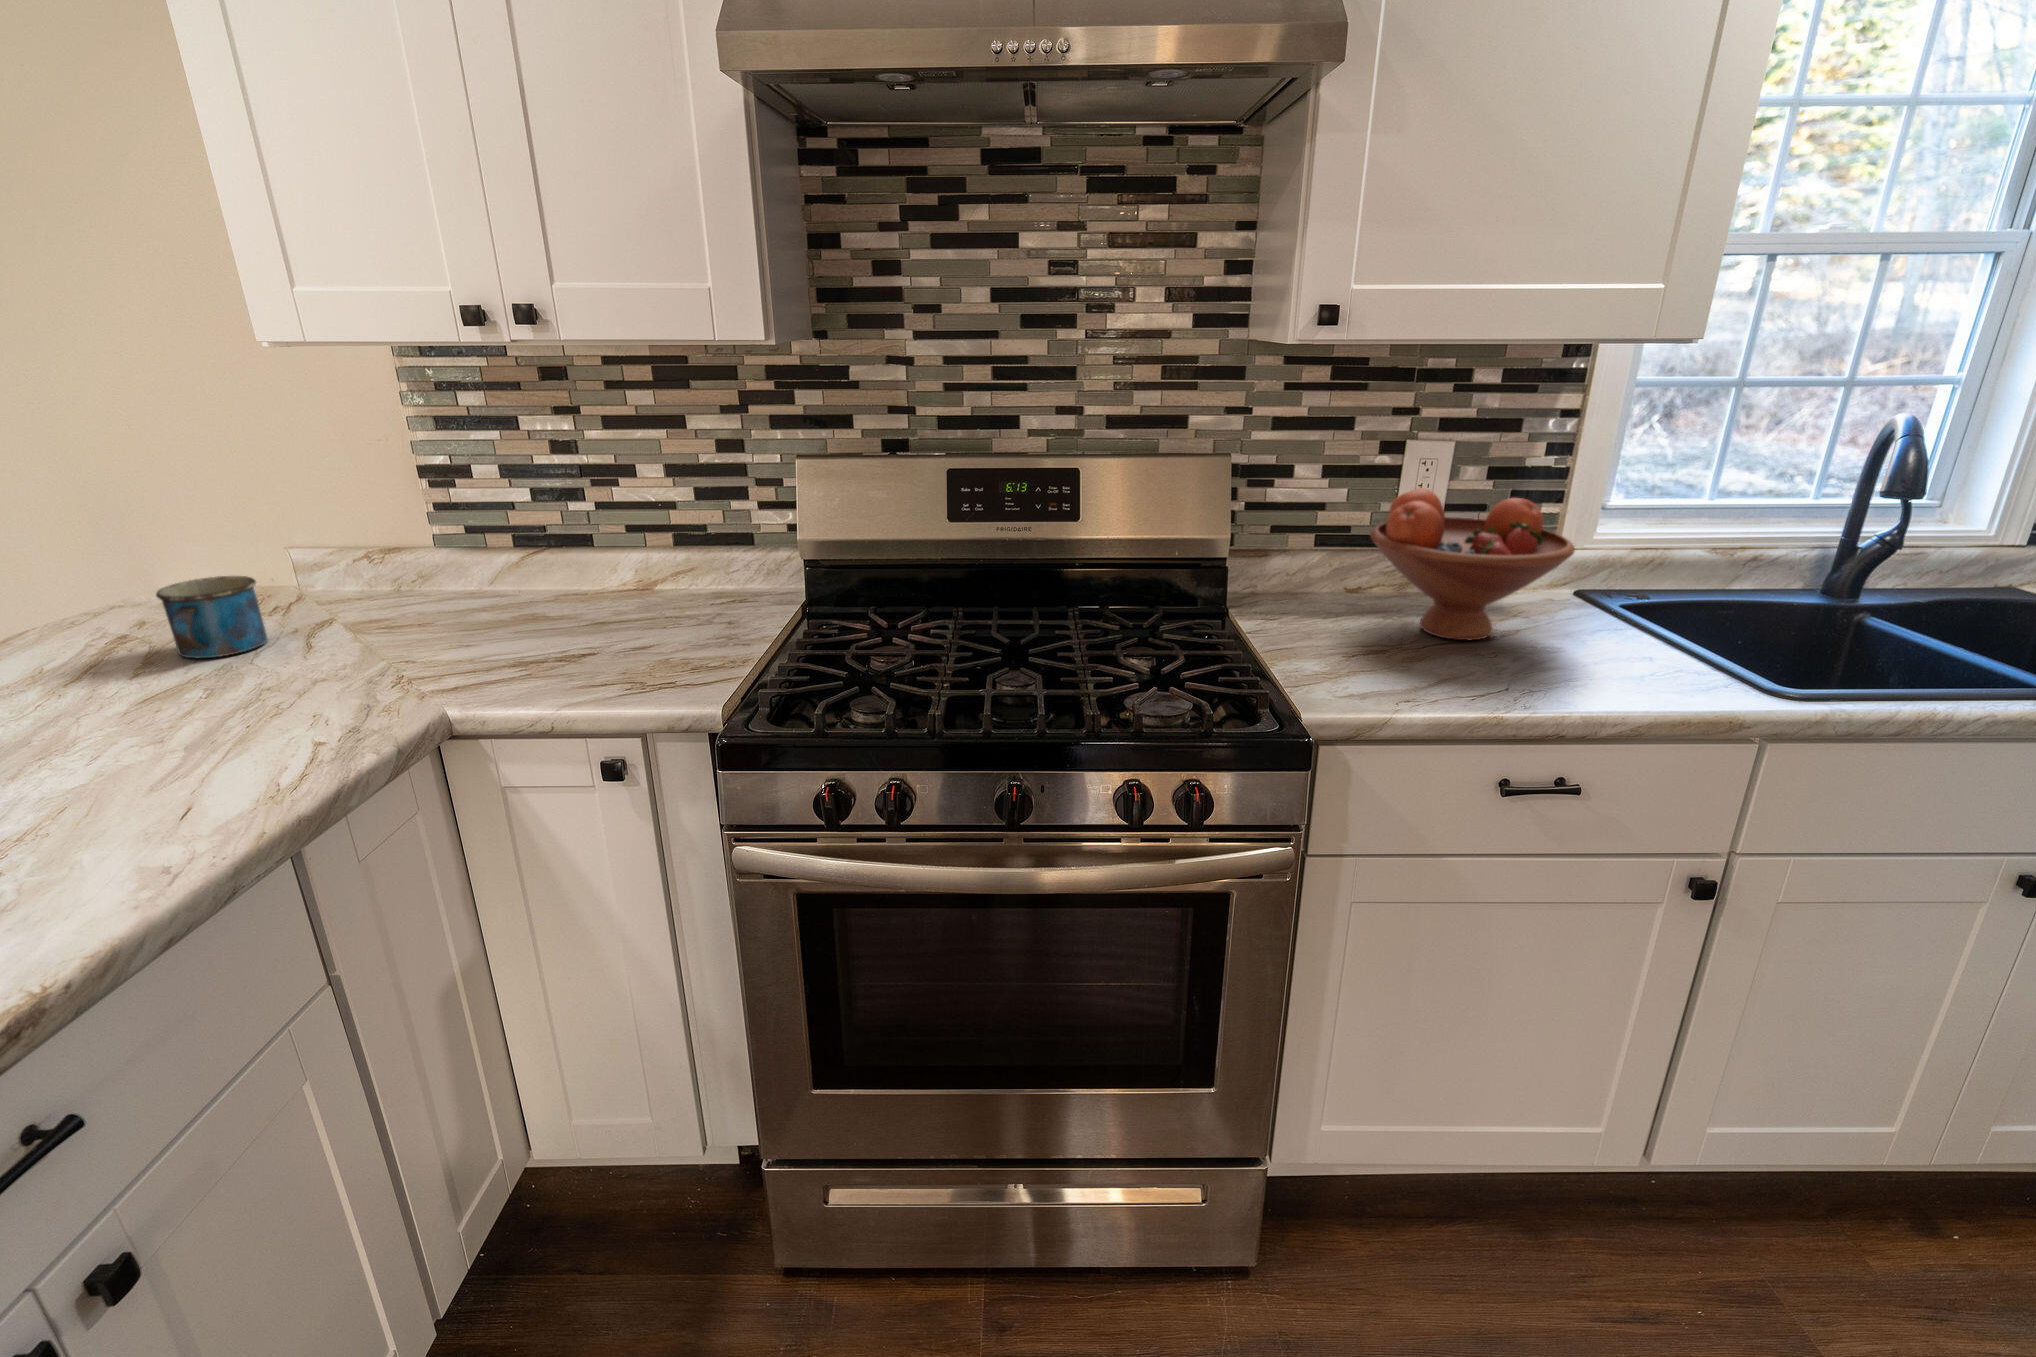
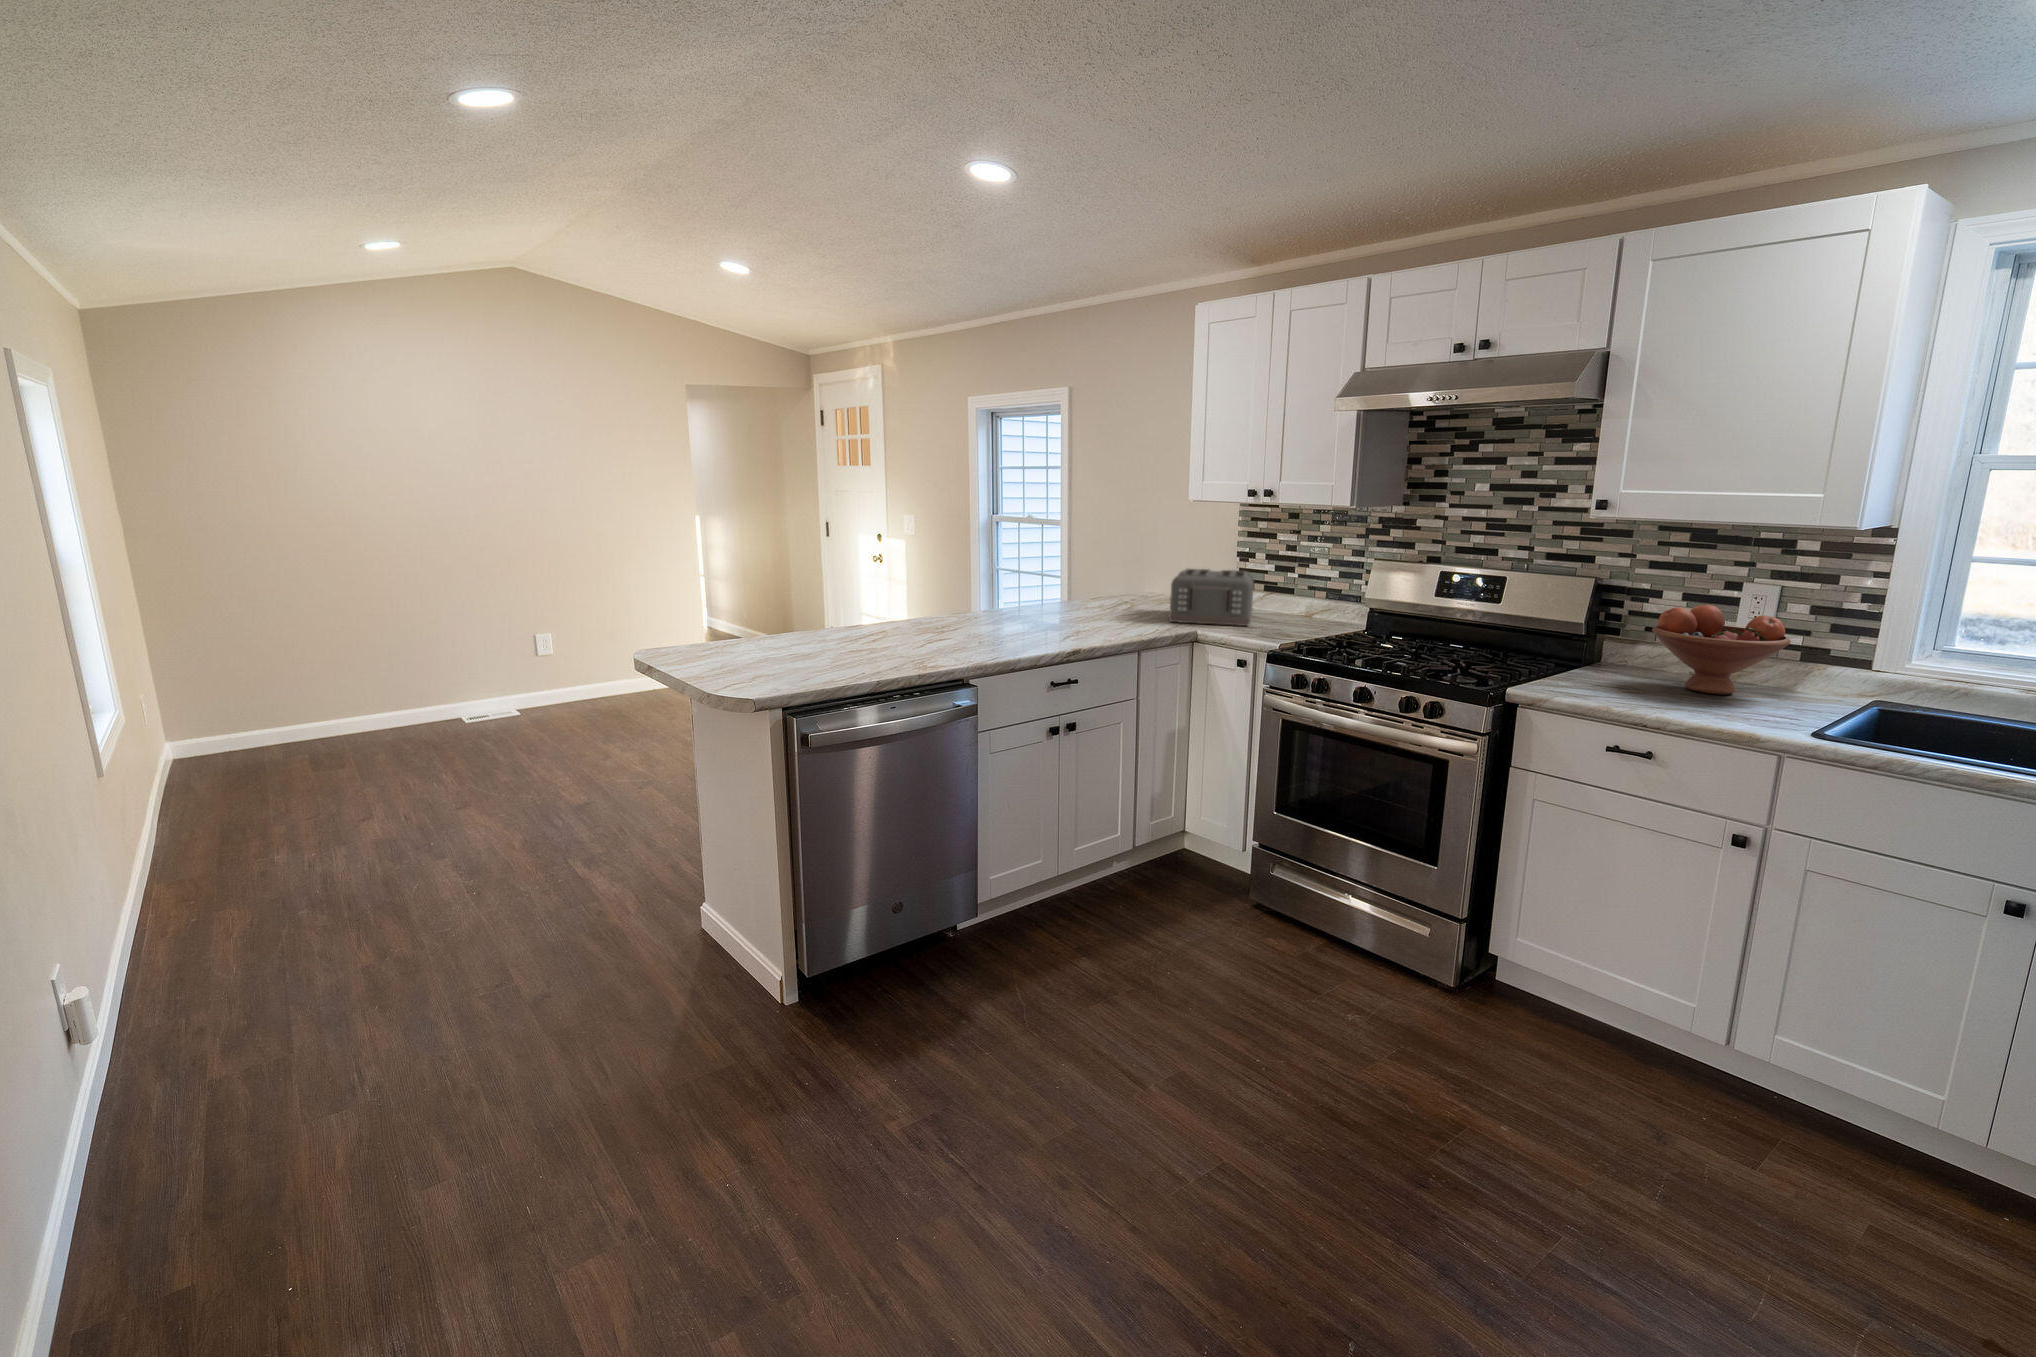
toaster: none [293,519,560,704] -> present [1169,569,1254,626]
mug: present [156,576,268,658] -> none [1137,581,1167,609]

